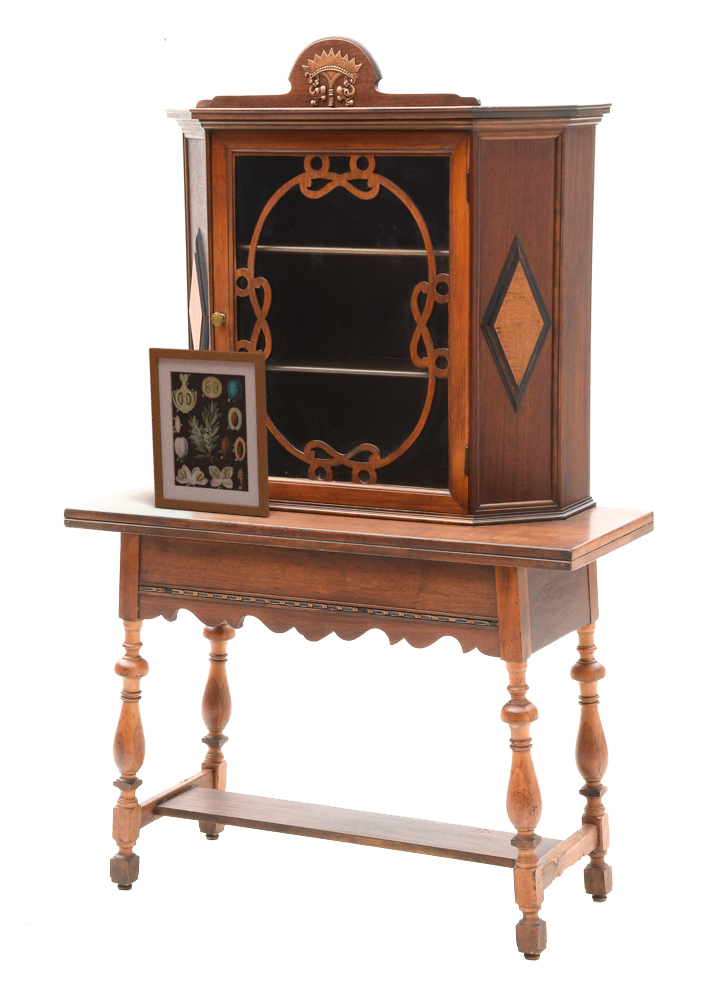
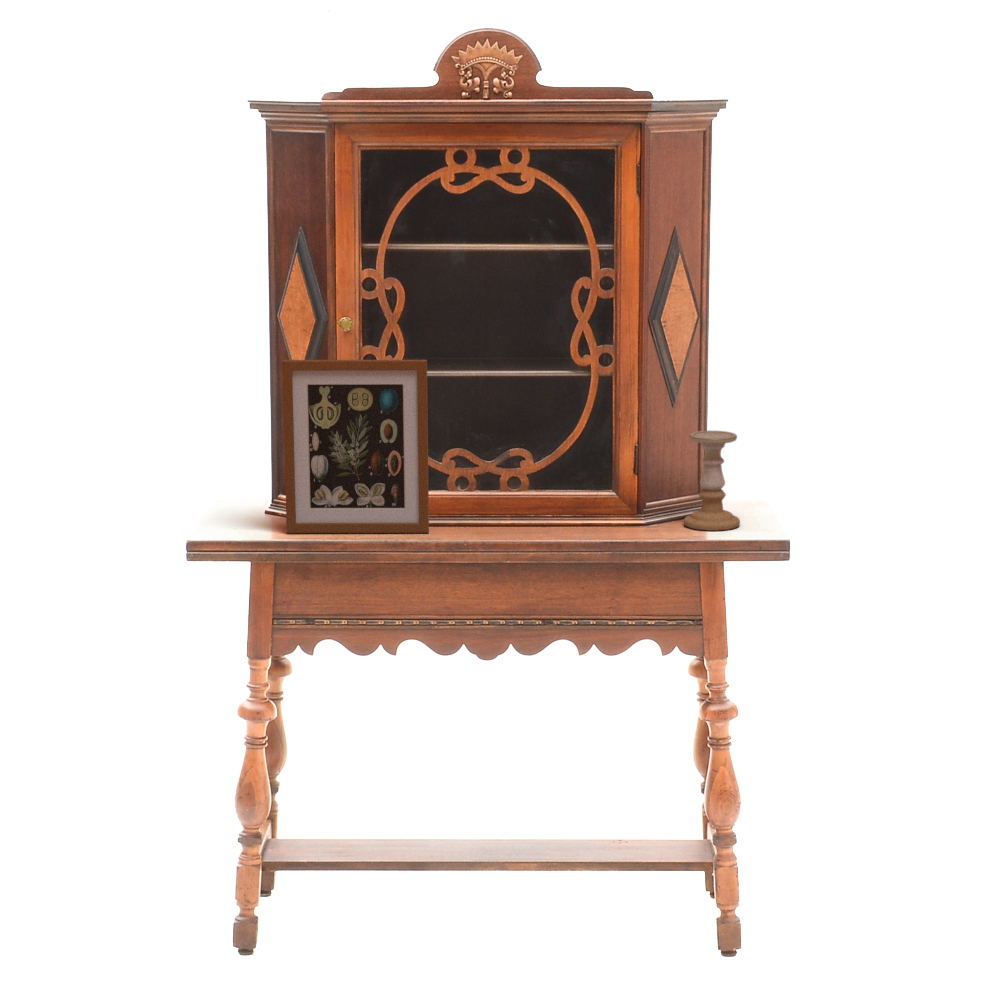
candle holder: none [497,438,554,538] -> present [684,431,740,531]

